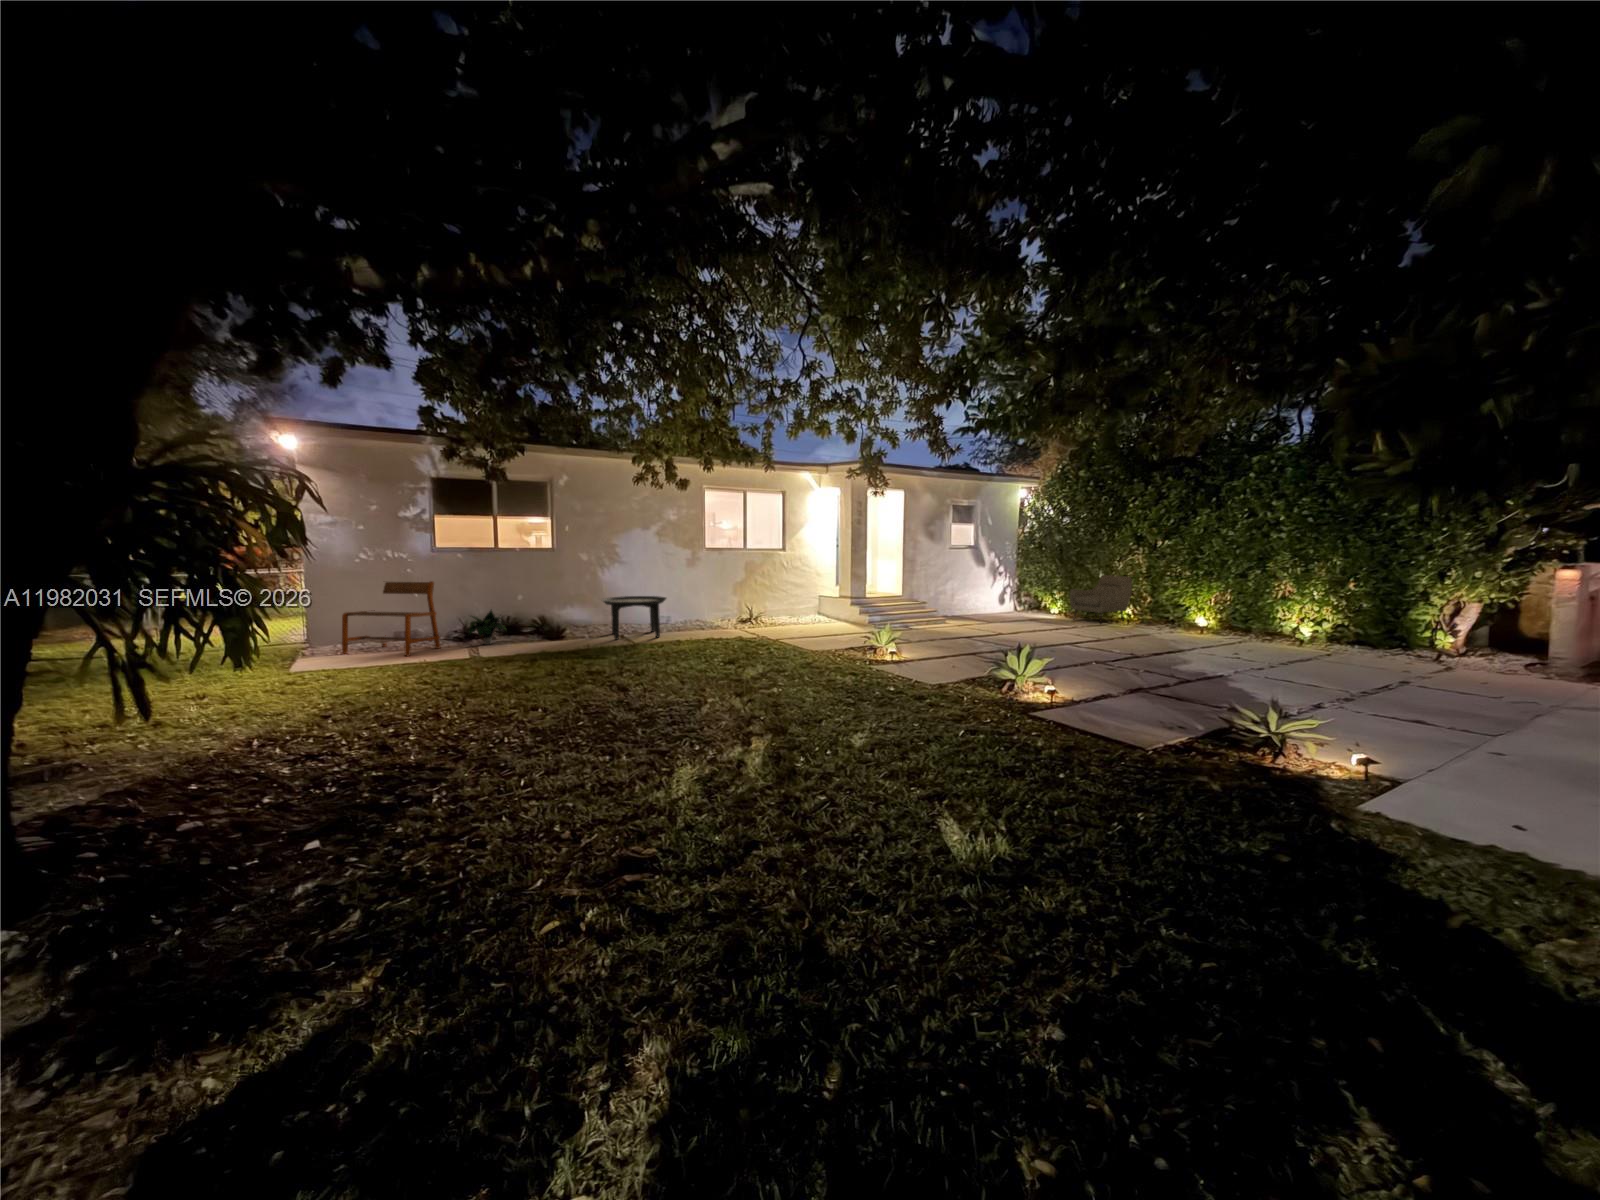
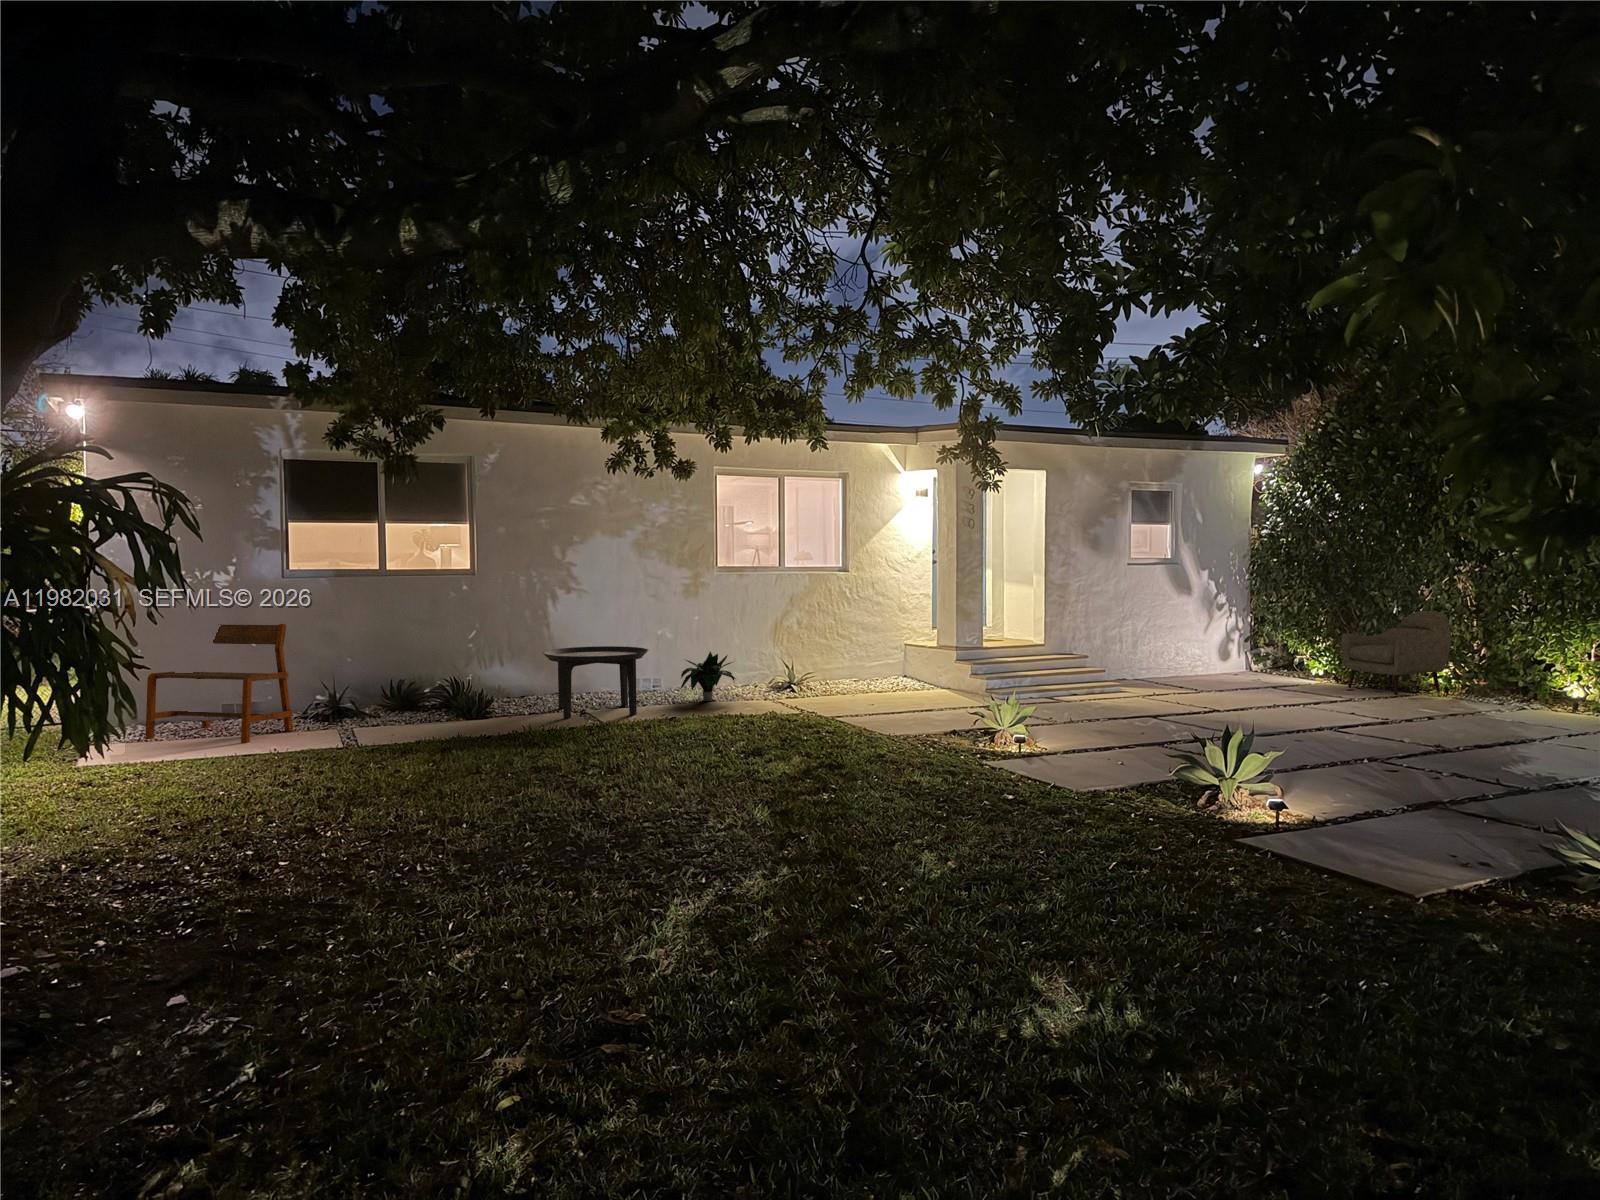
potted plant: present [469,610,507,645] -> present [681,652,736,701]

